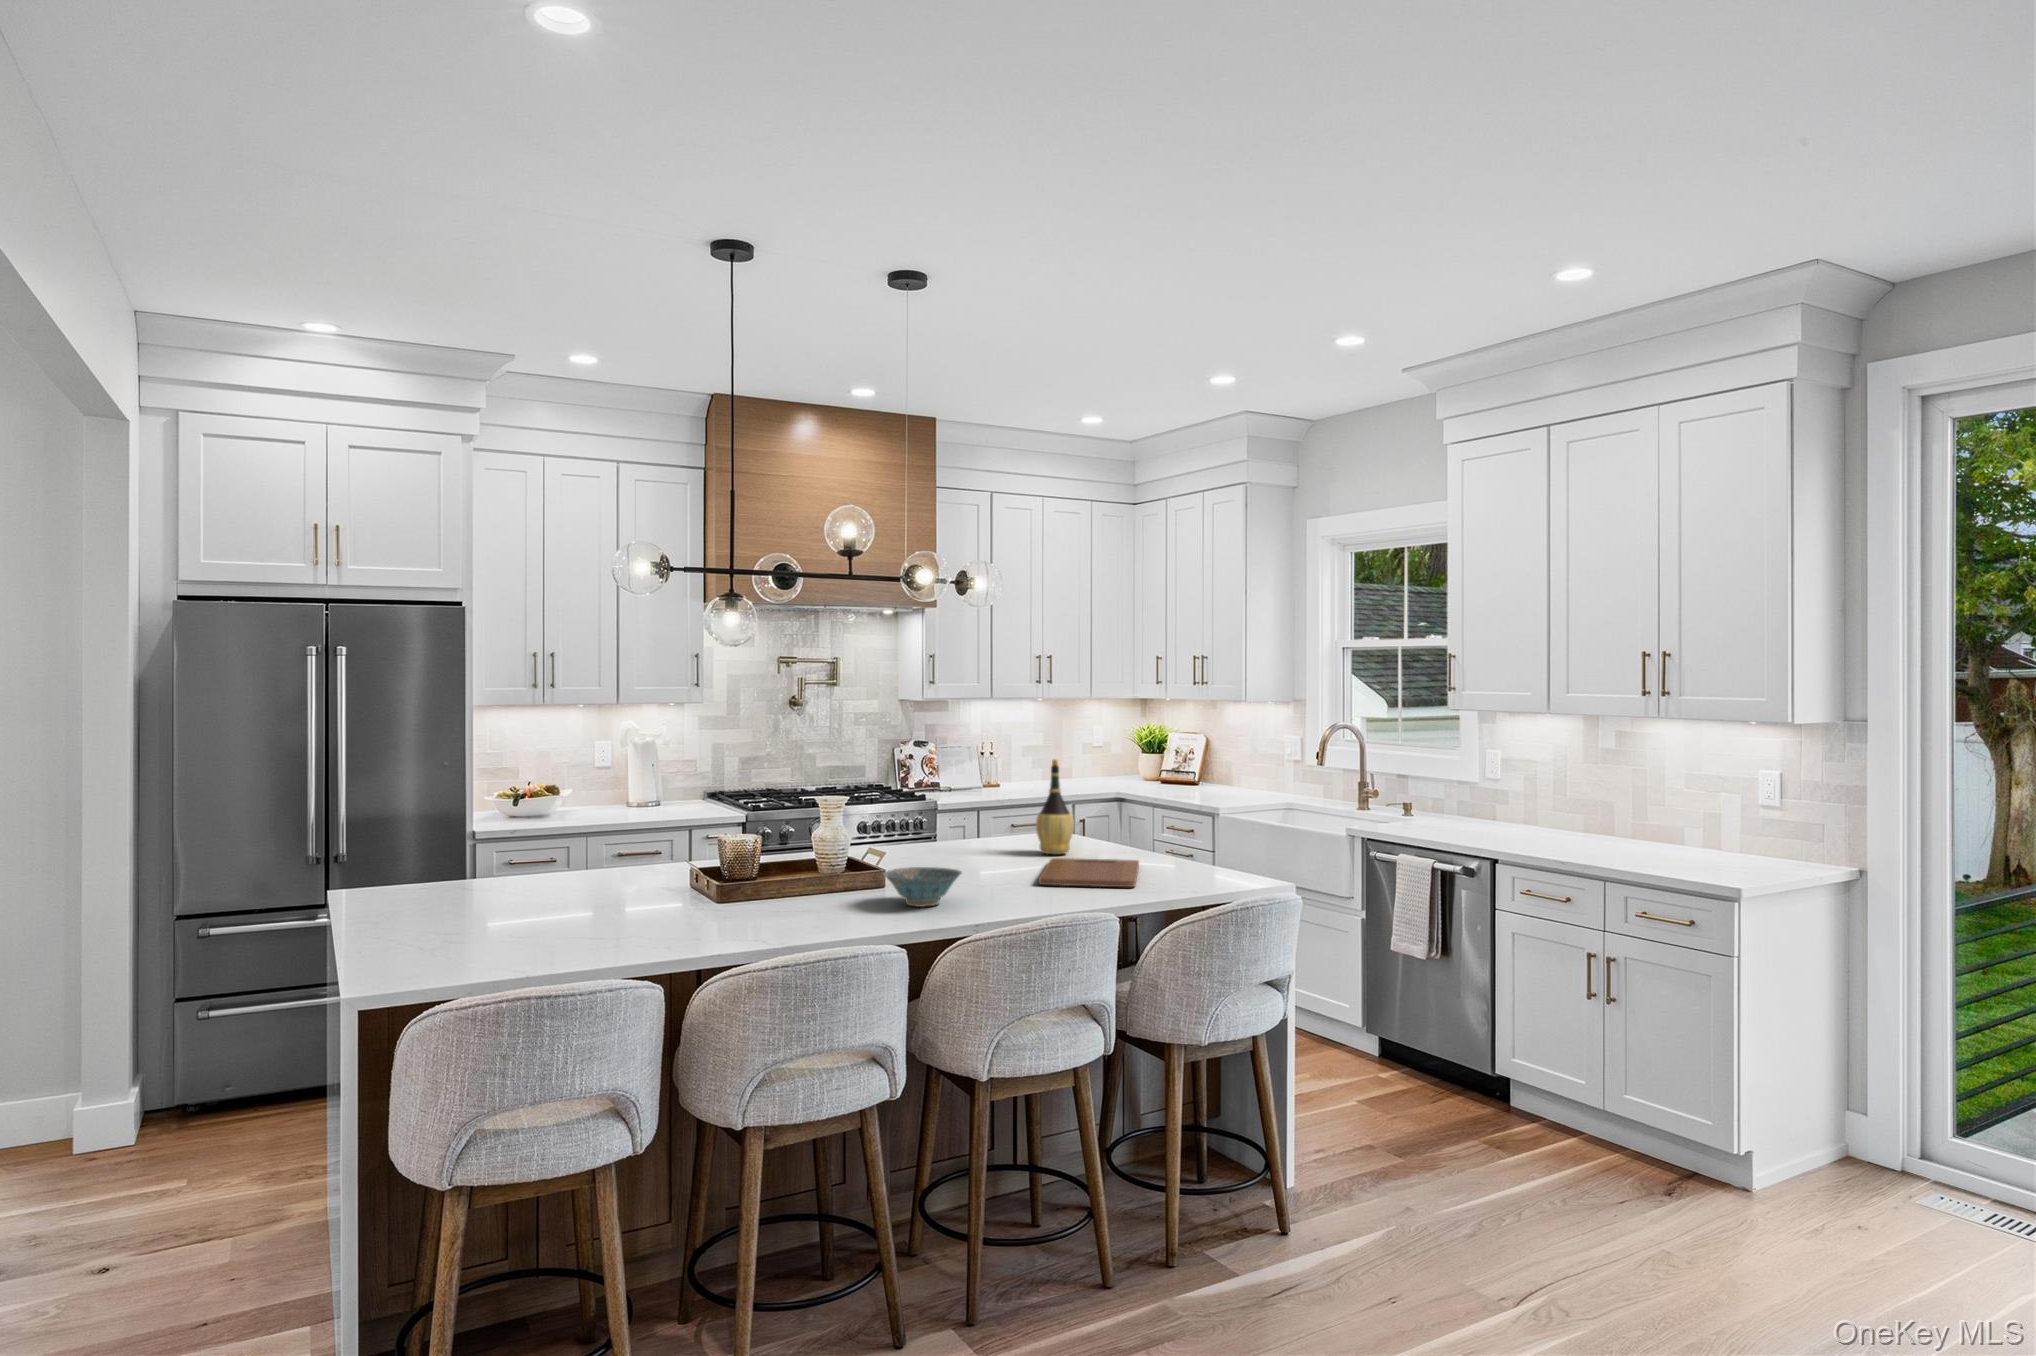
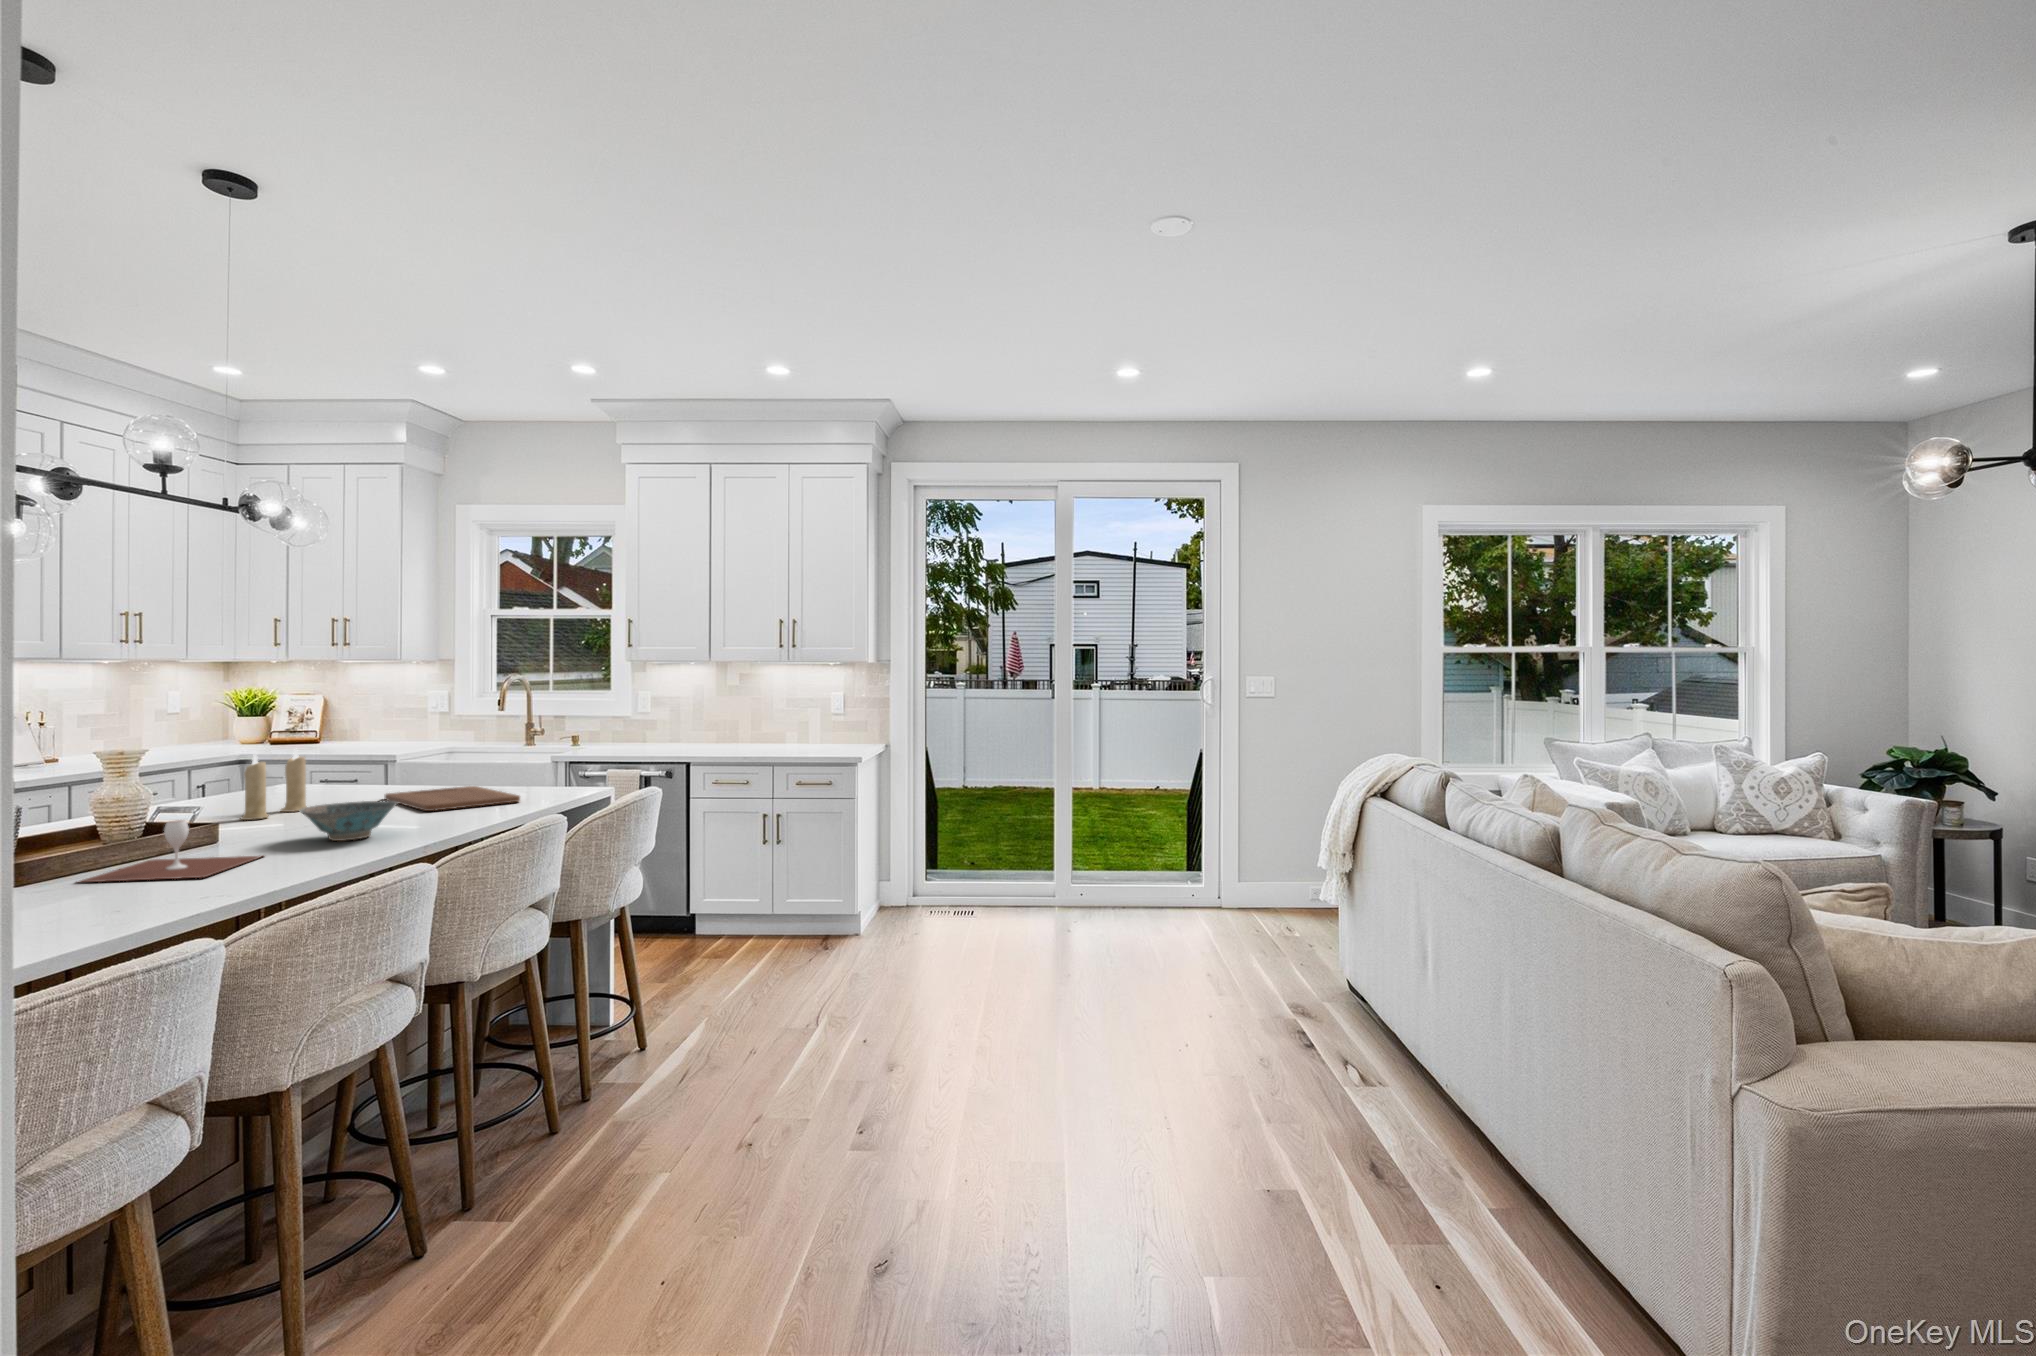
wine bottle: present [1036,760,1074,854] -> none [340,701,385,794]
candle: none [917,803,980,871] -> present [241,749,307,820]
wine glass: none [714,869,840,923] -> present [78,820,261,883]

